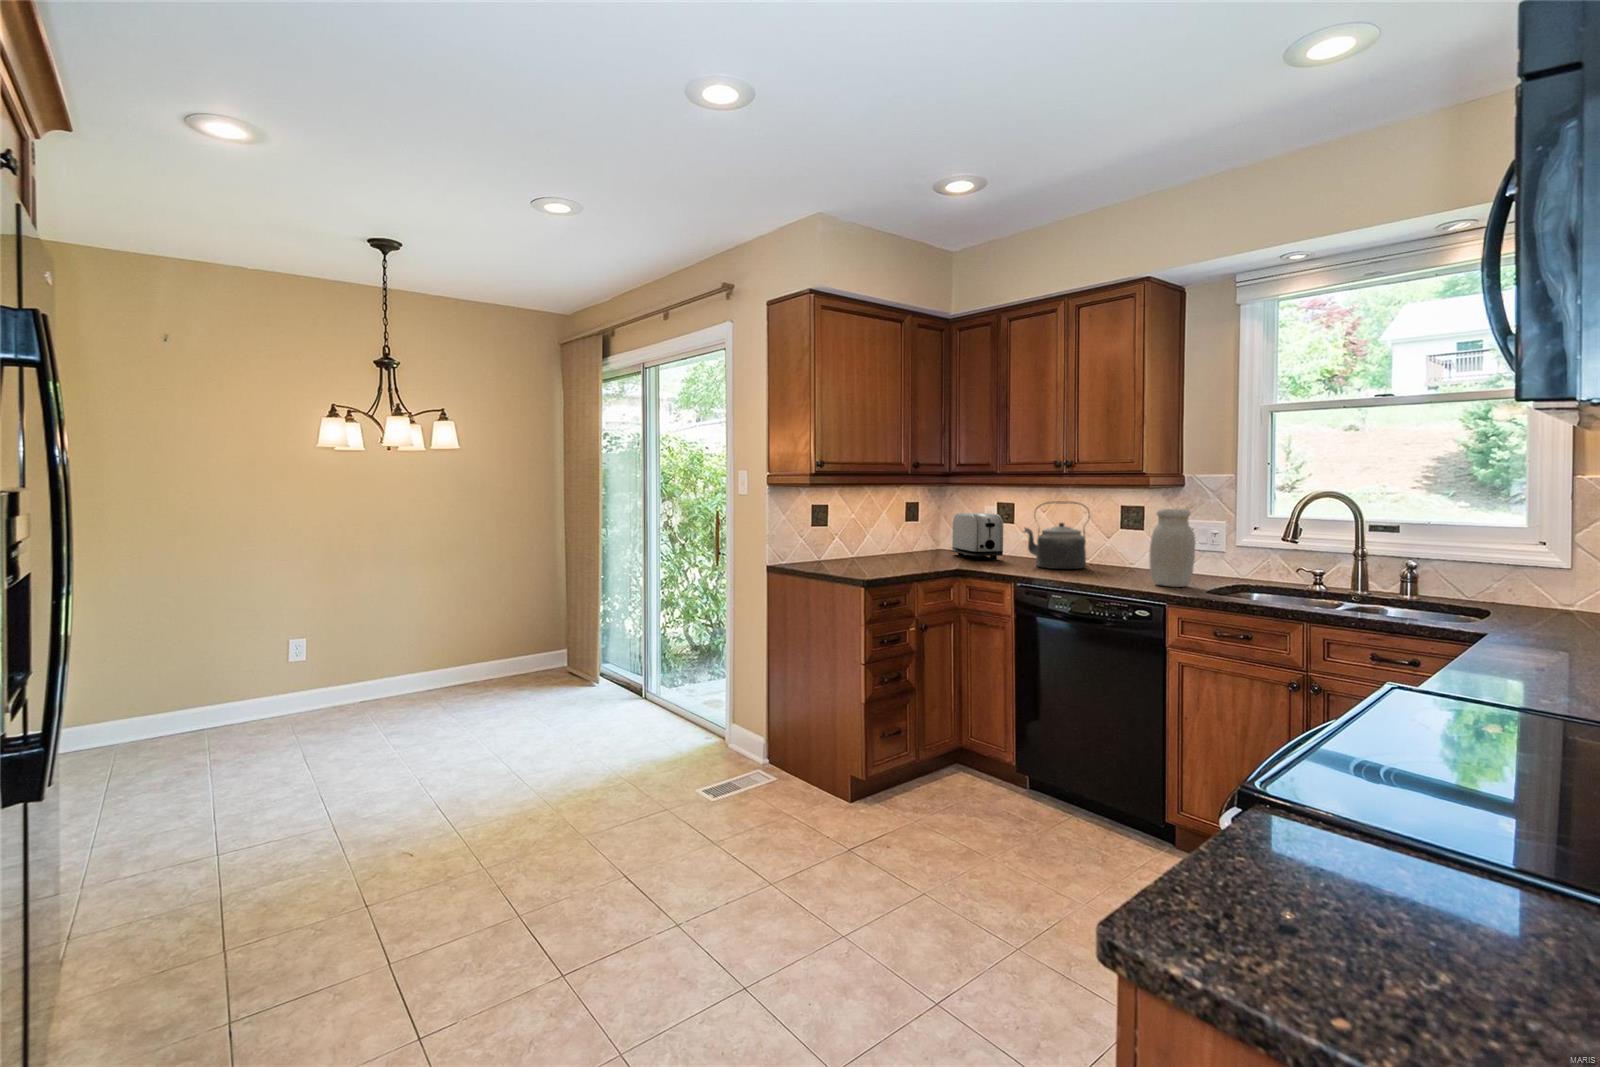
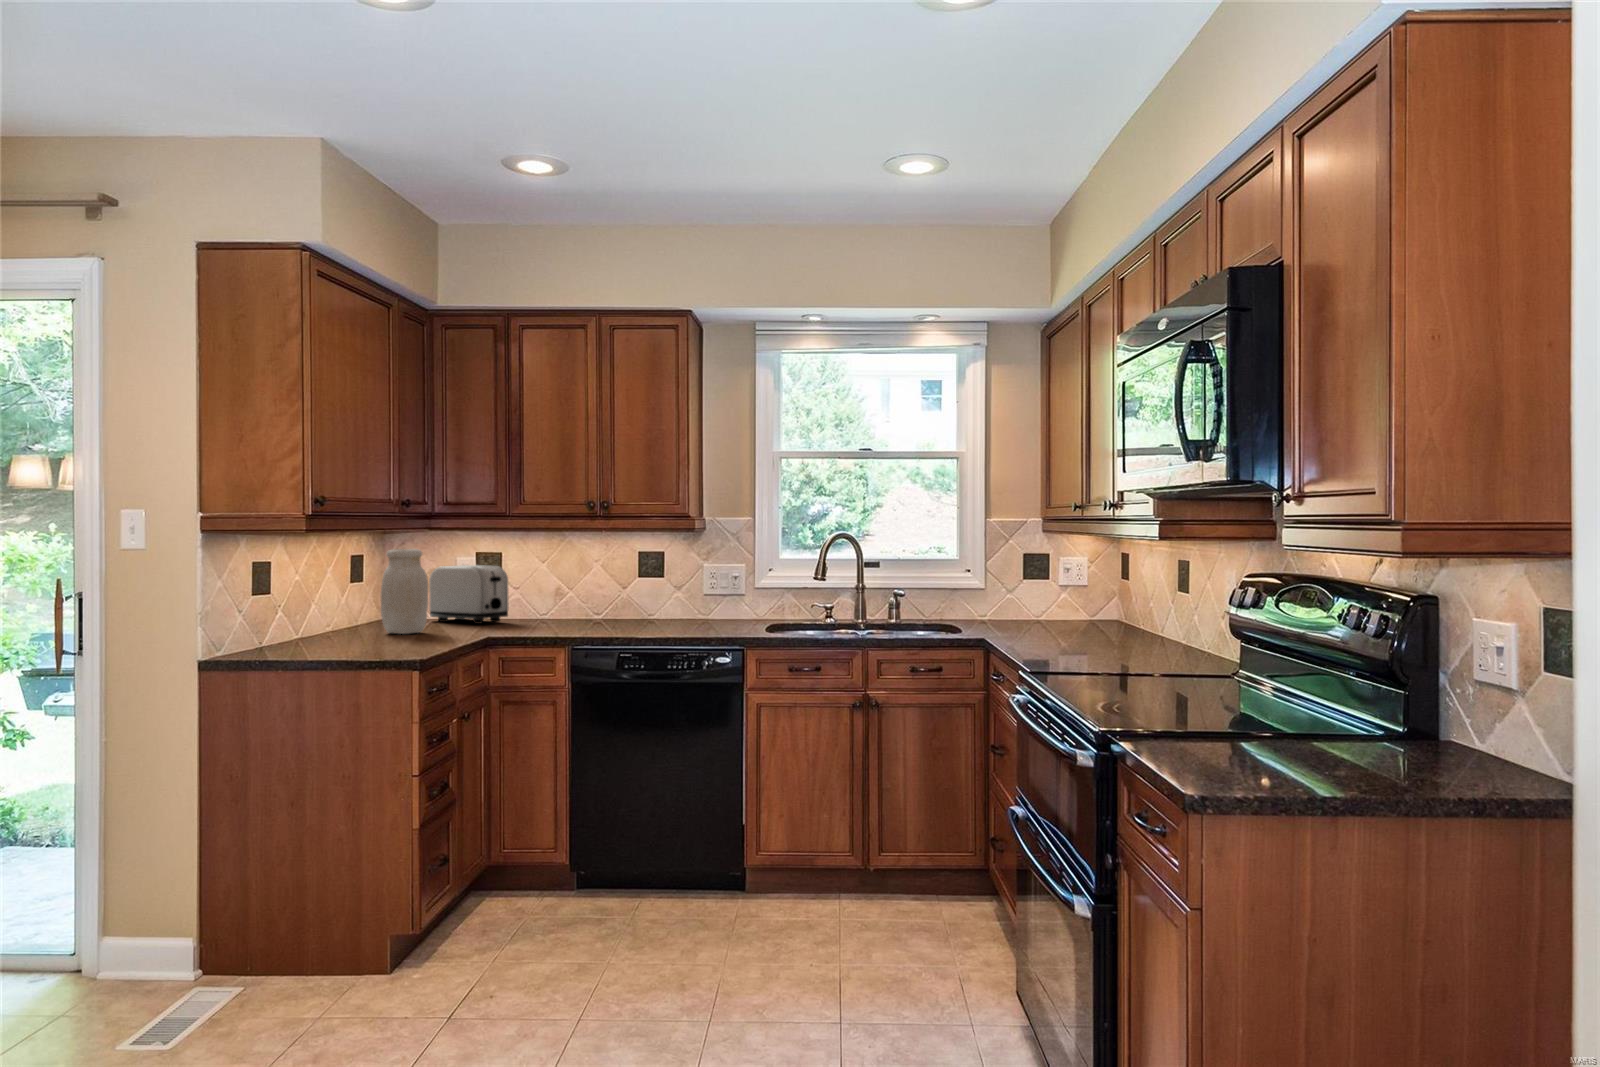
kettle: present [1024,501,1090,569] -> none [545,548,615,626]
jar: present [1149,509,1195,587] -> present [381,549,428,634]

